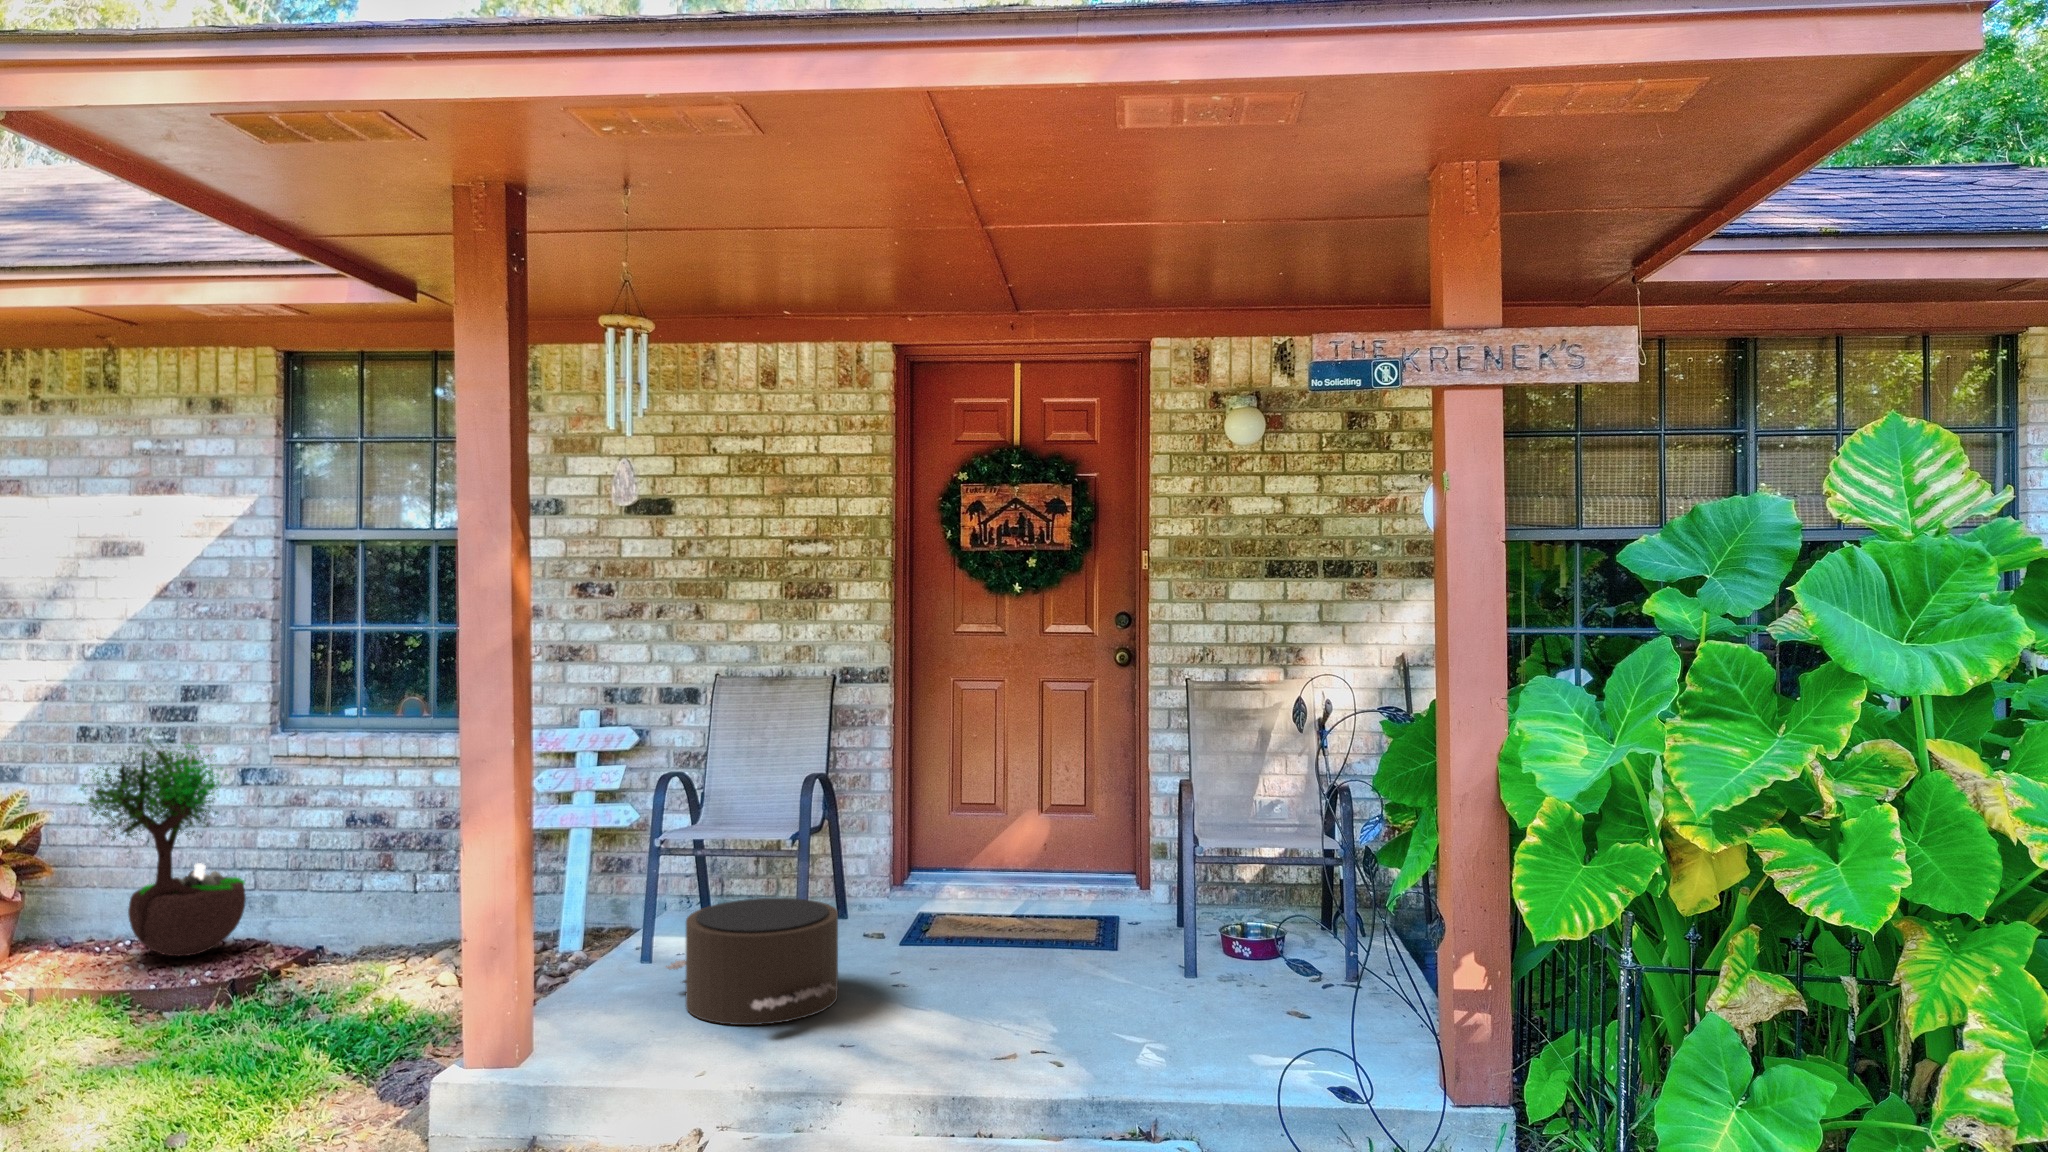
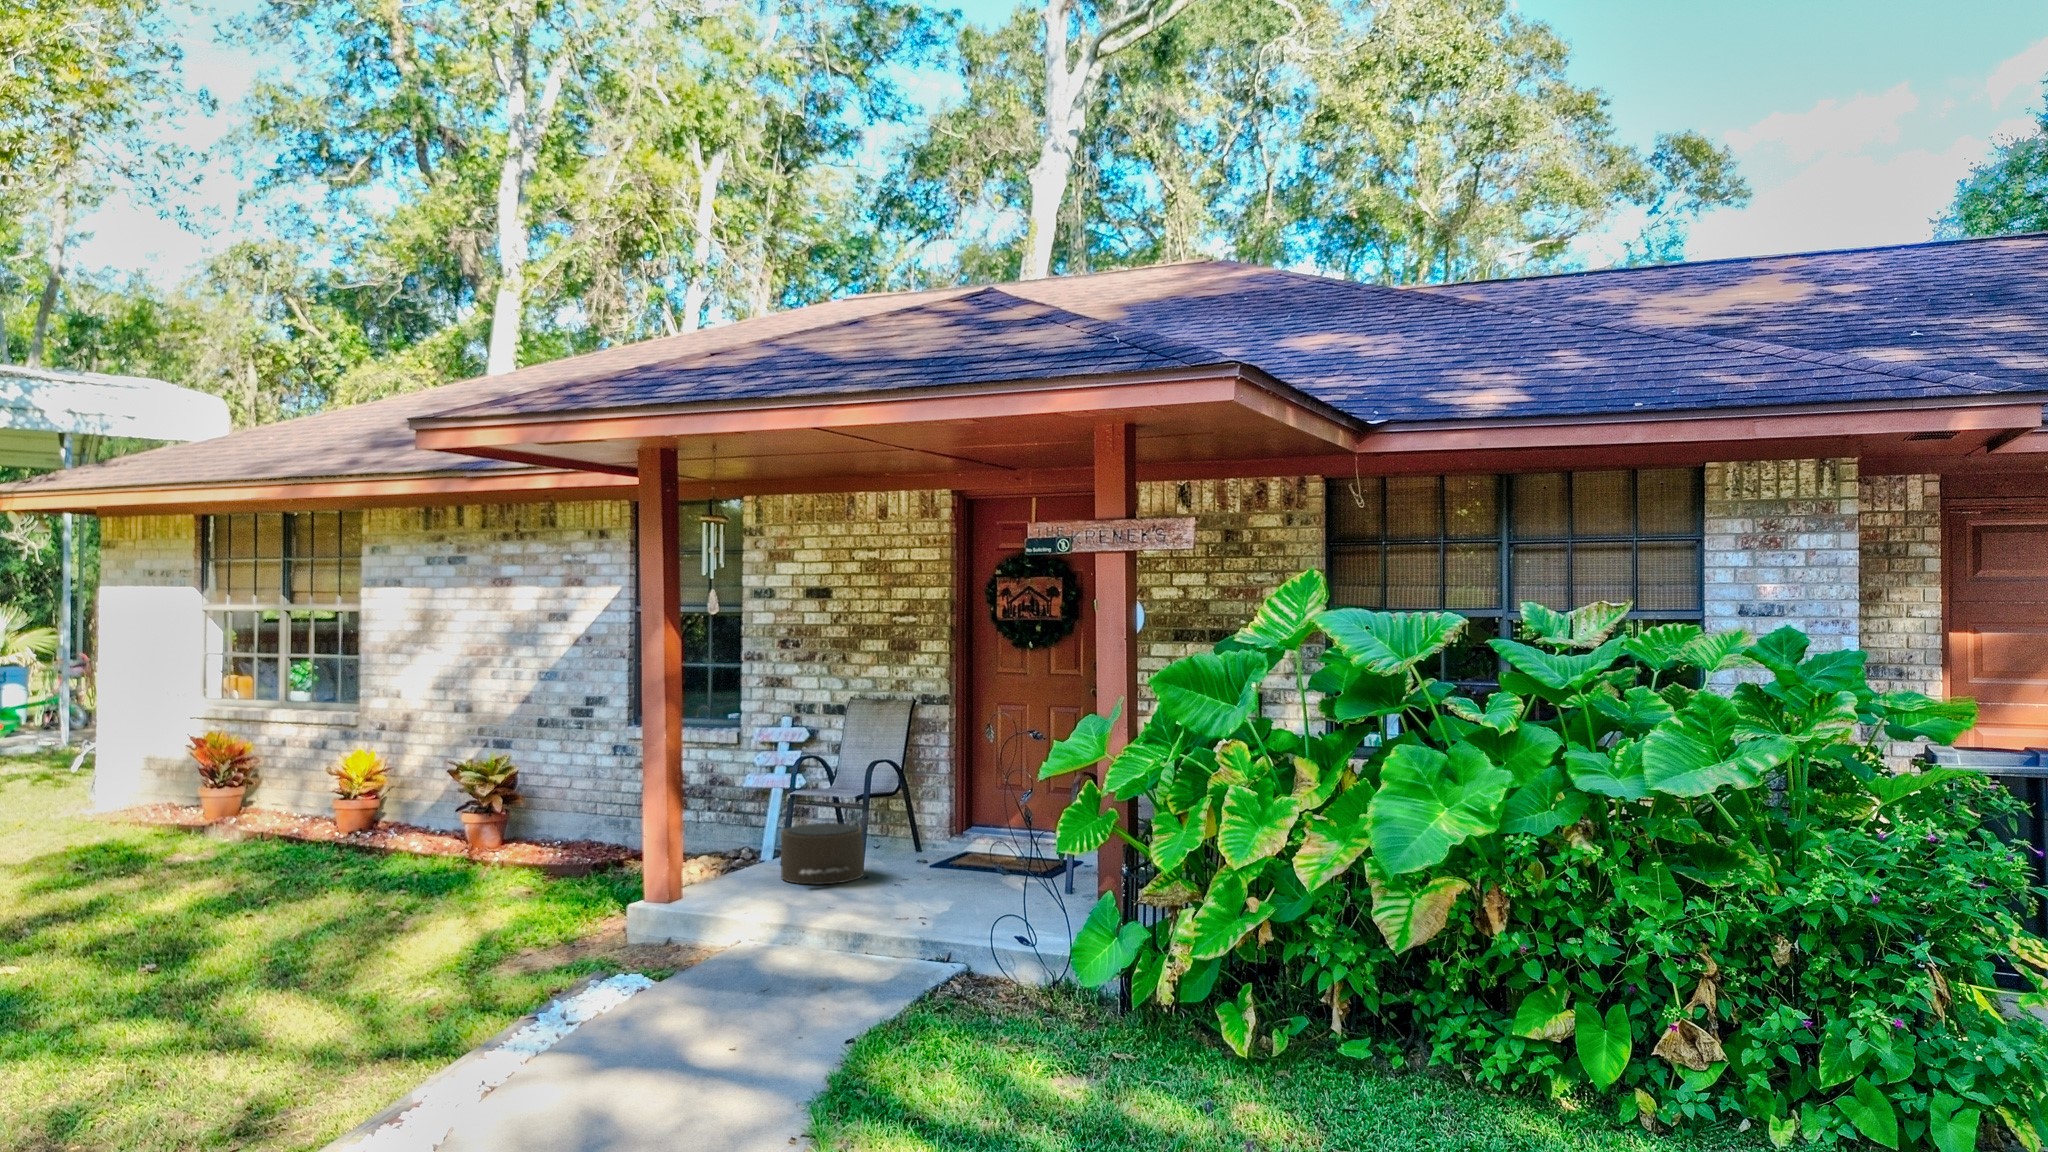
potted tree: present [79,729,246,956] -> none [528,719,615,847]

